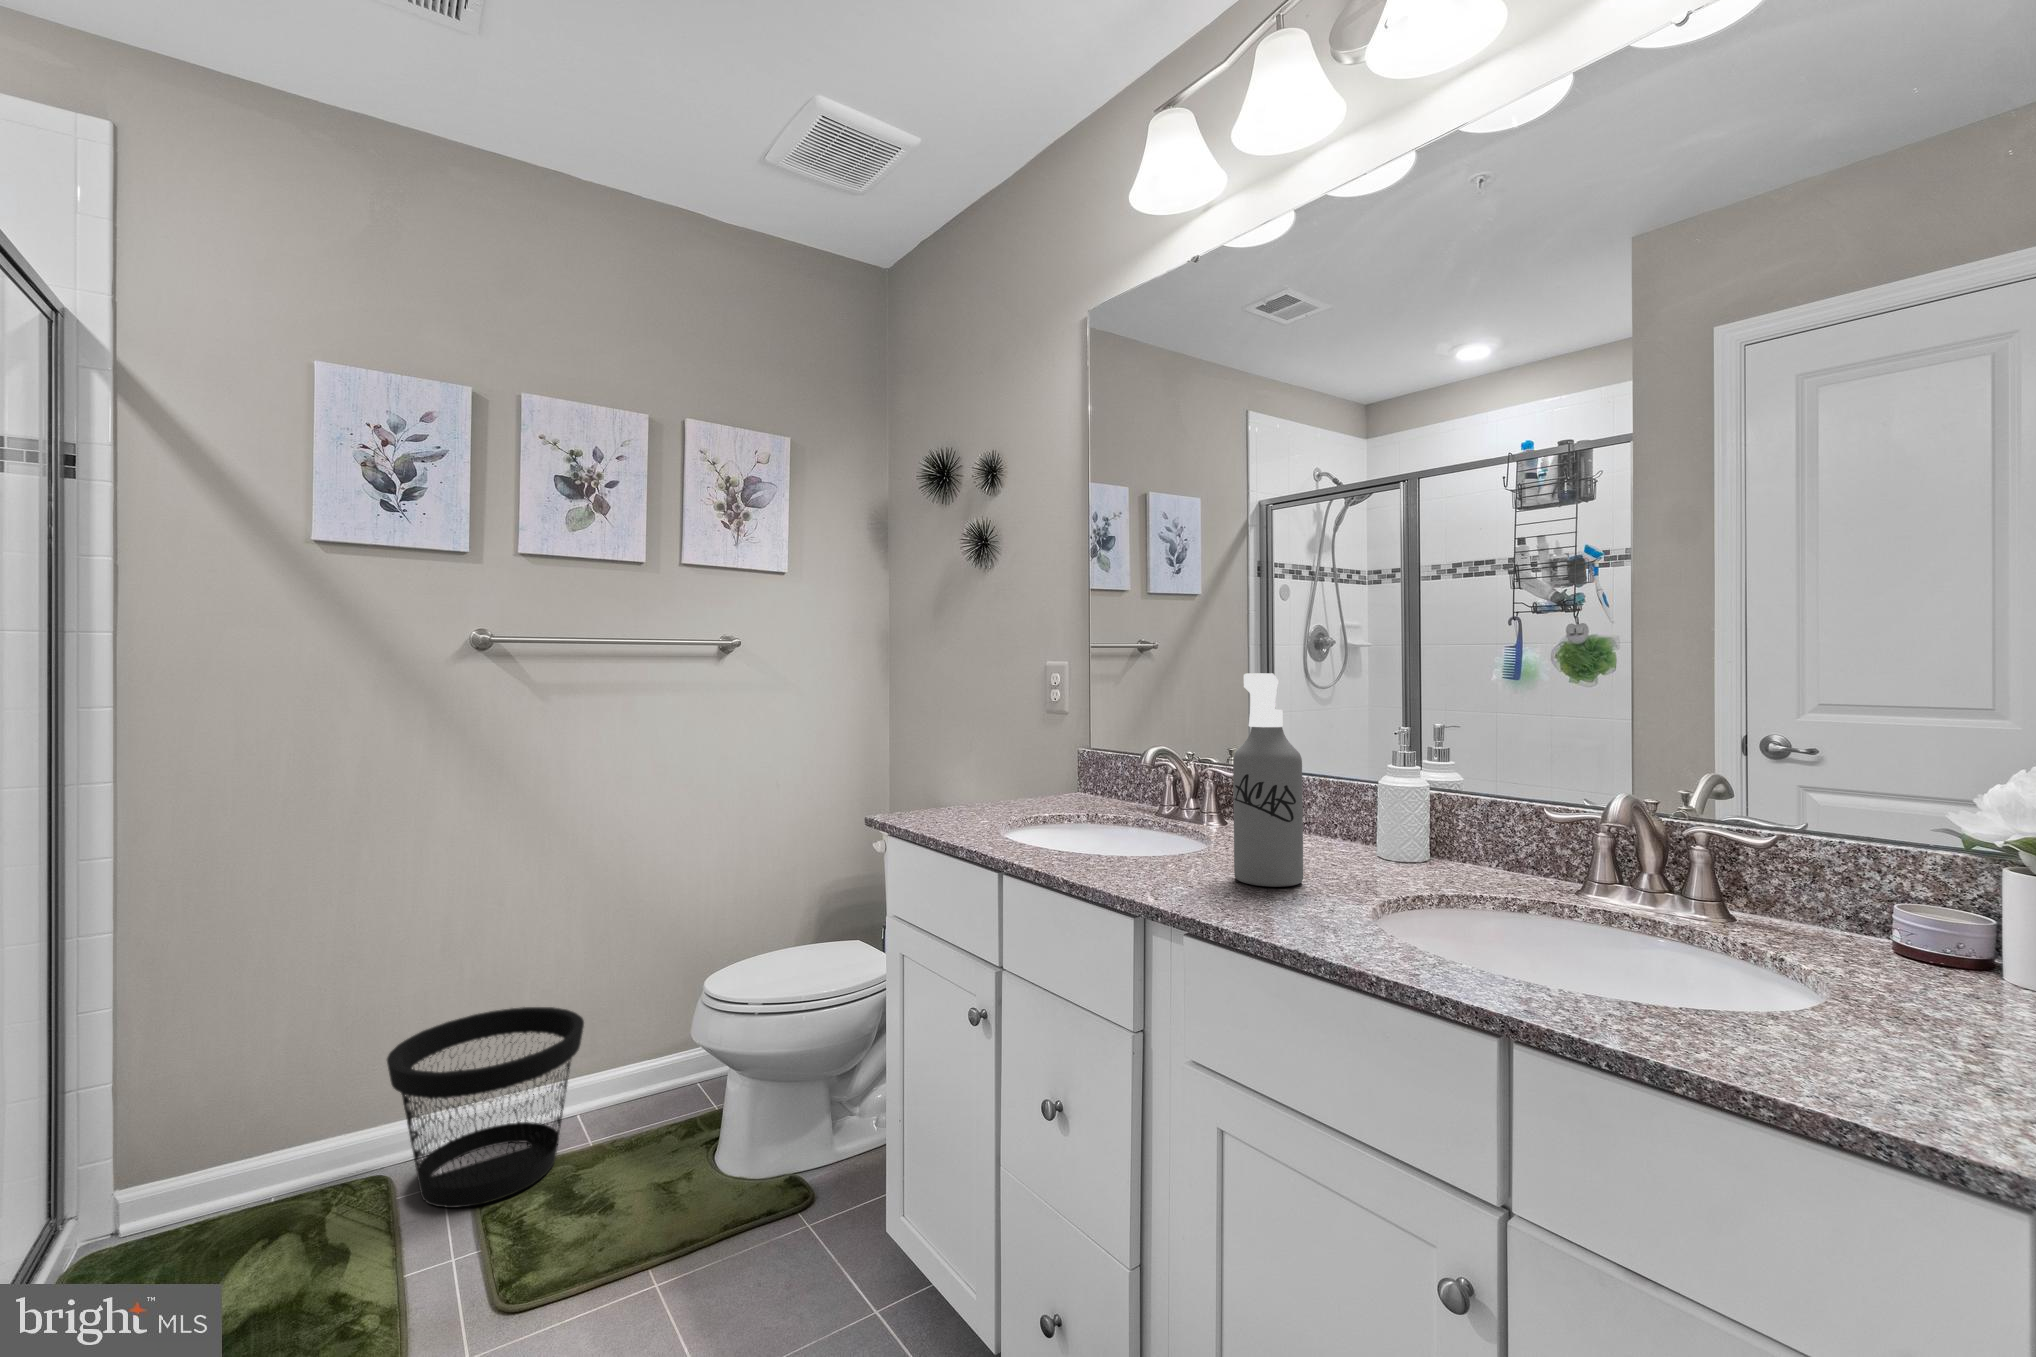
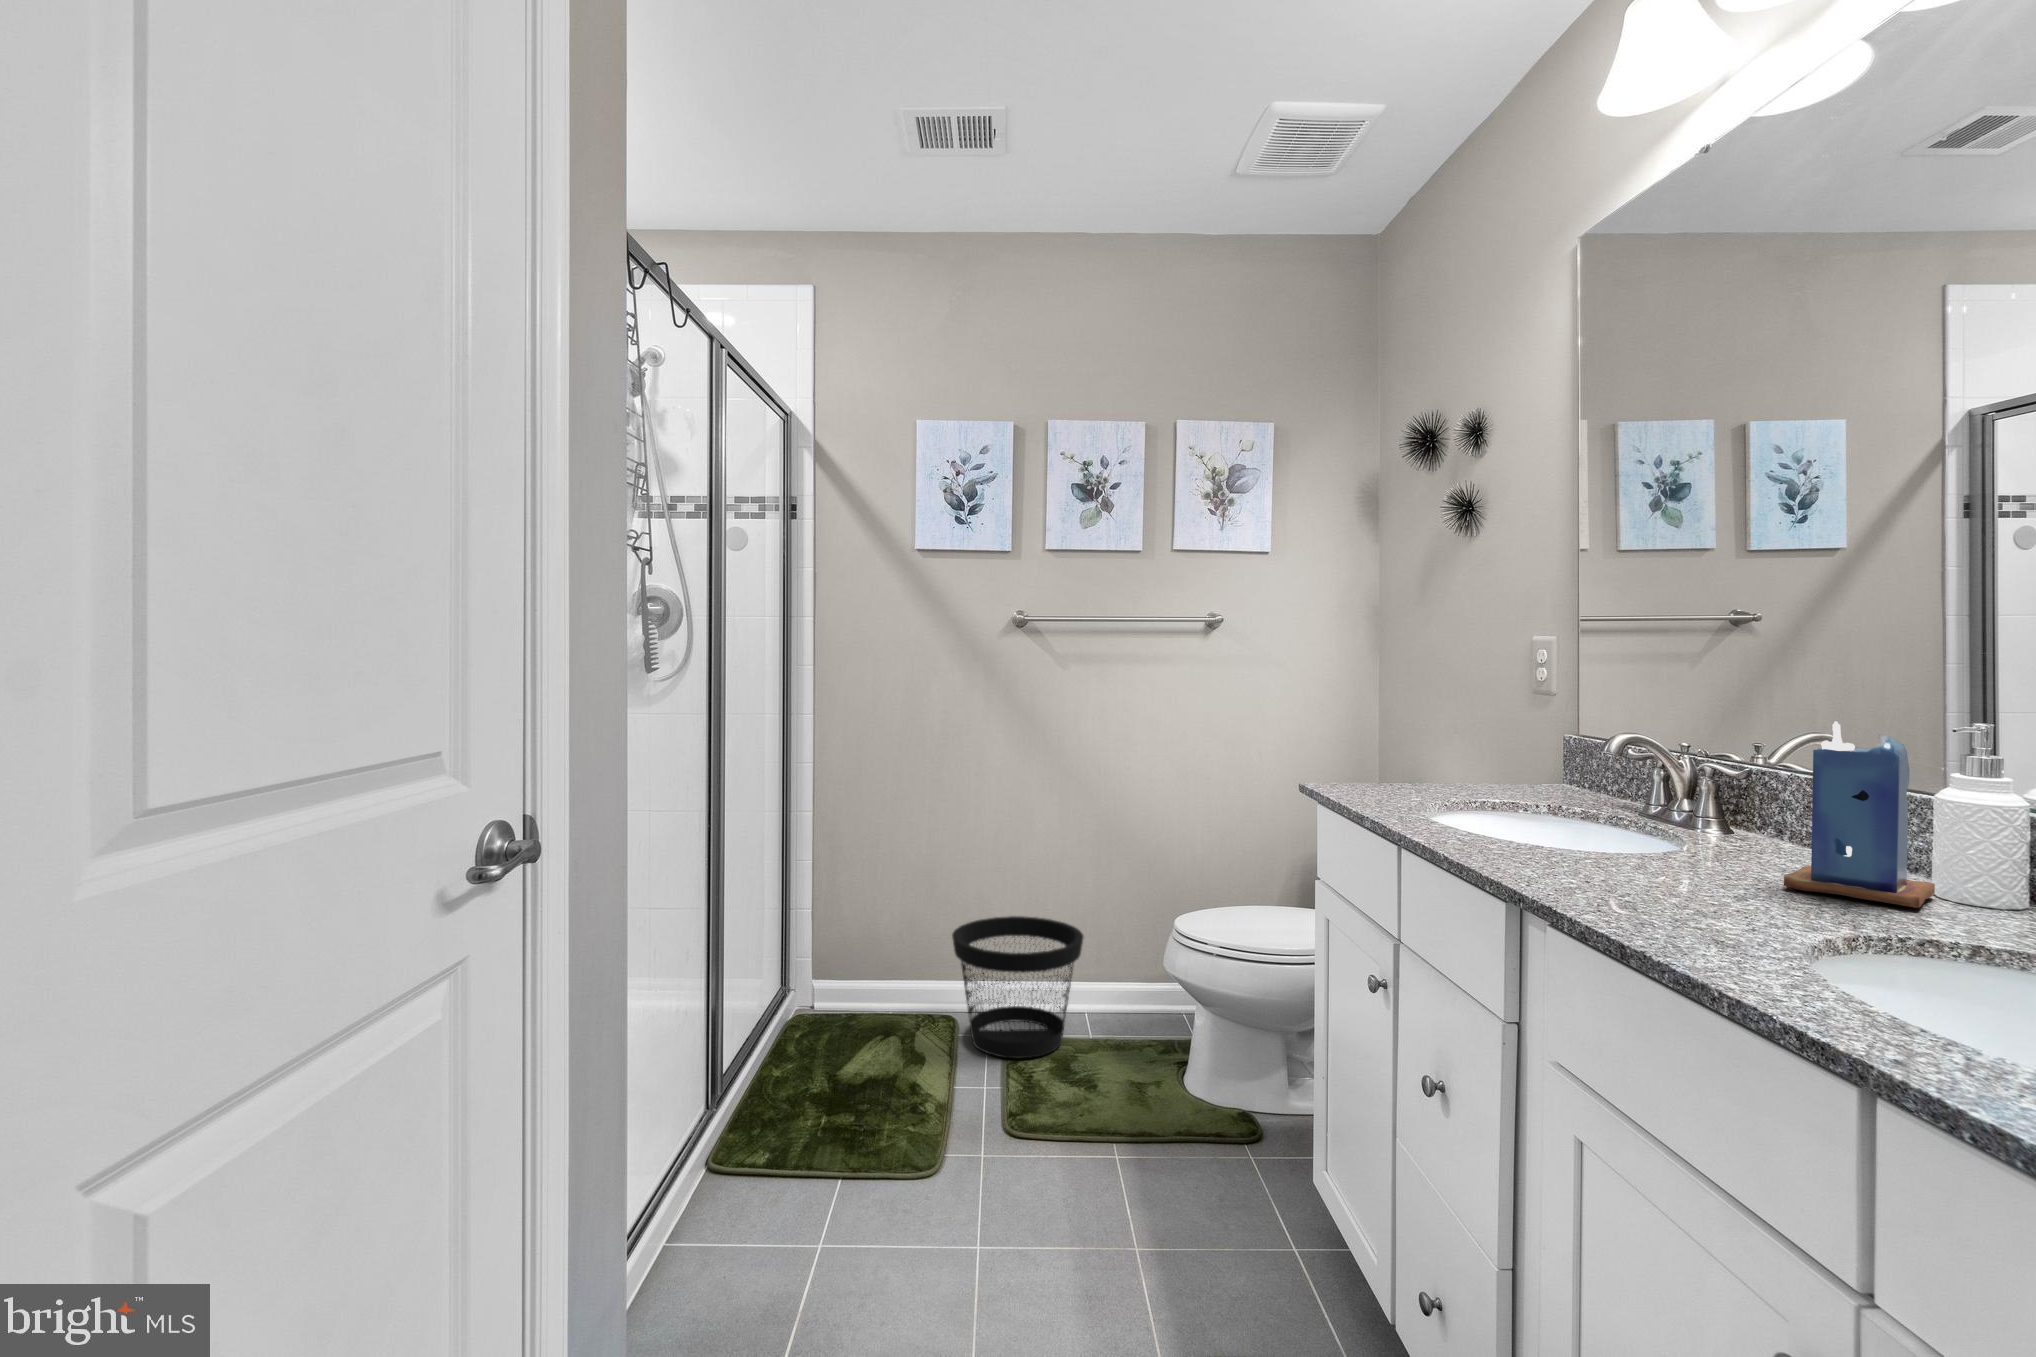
spray bottle: present [1233,673,1303,887] -> none [1645,649,1741,893]
candle: none [1317,730,1409,876] -> present [1784,721,1935,908]

